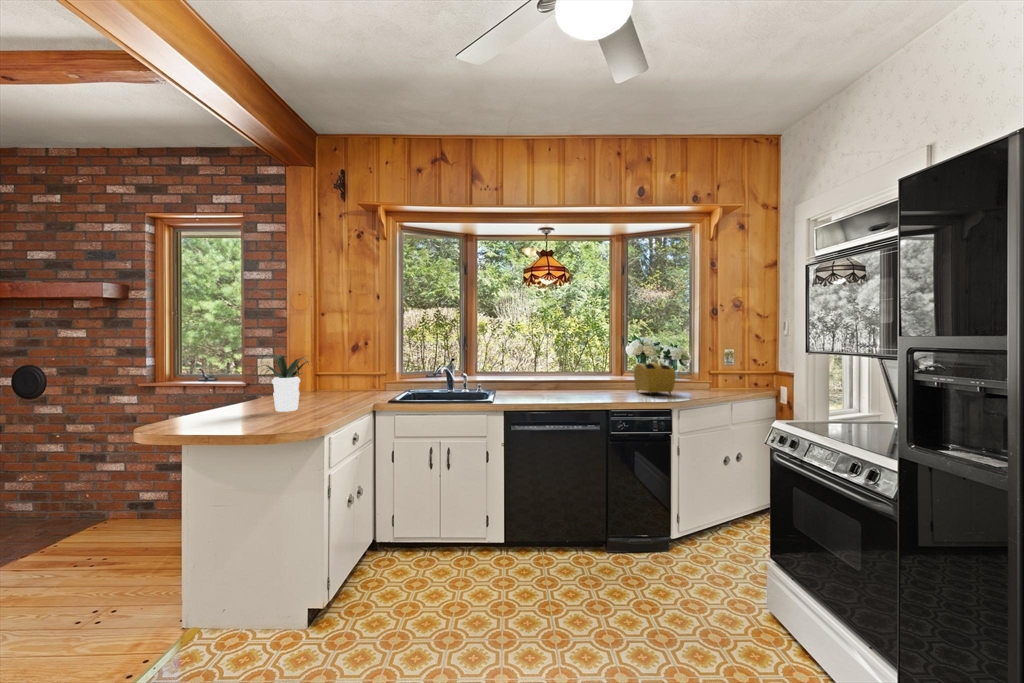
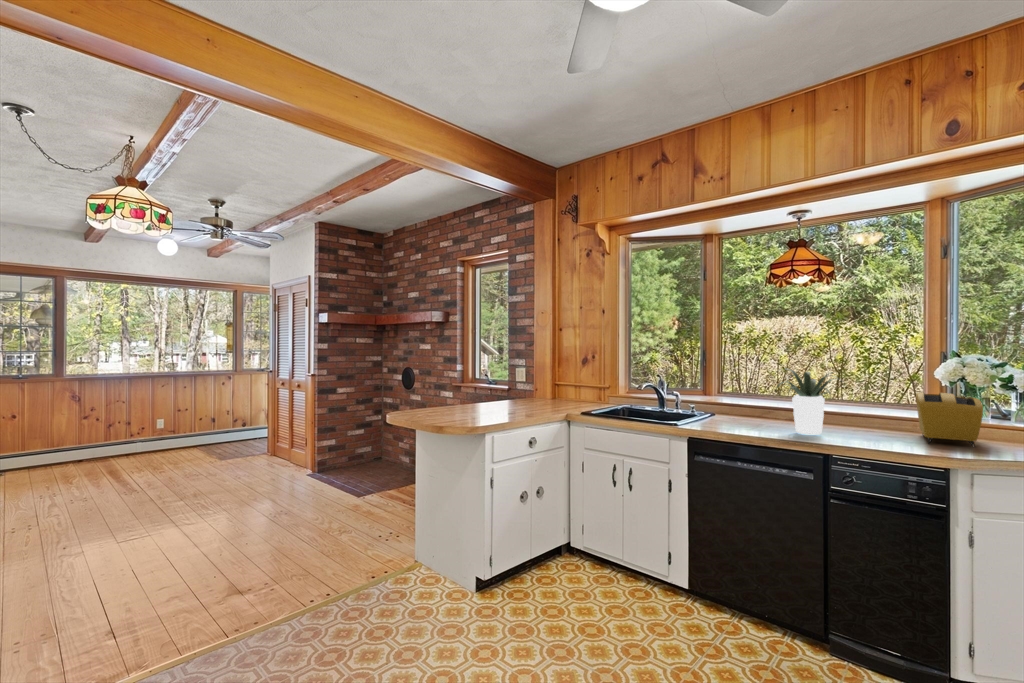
potted plant: present [254,354,308,412] -> present [777,369,842,434]

